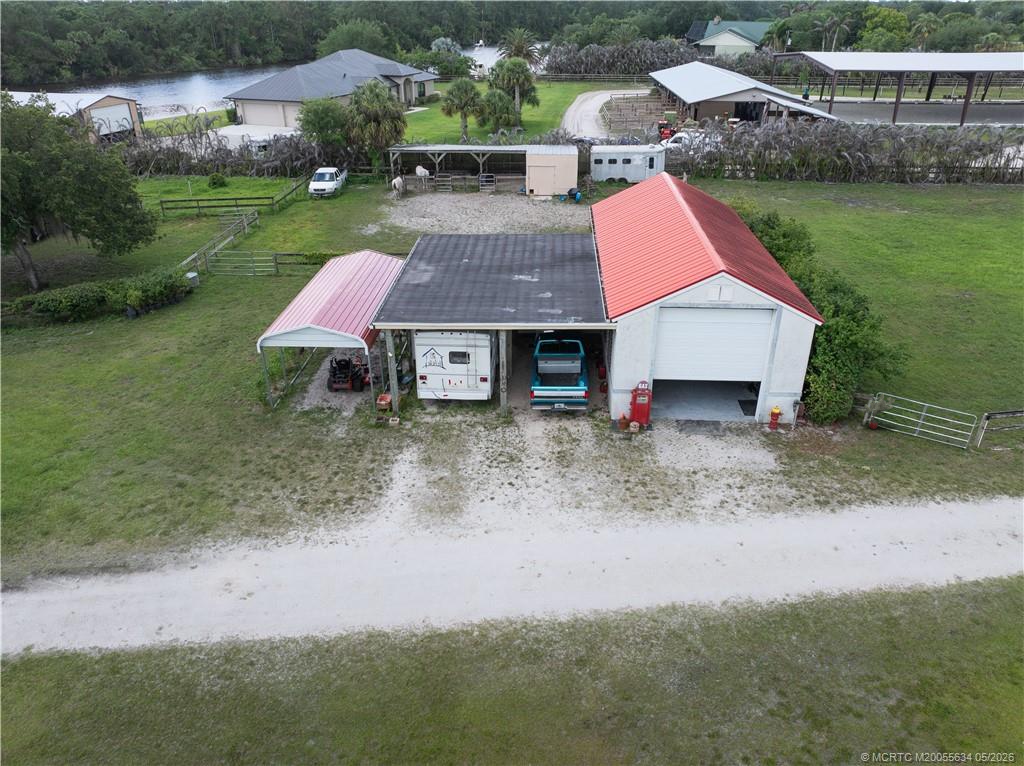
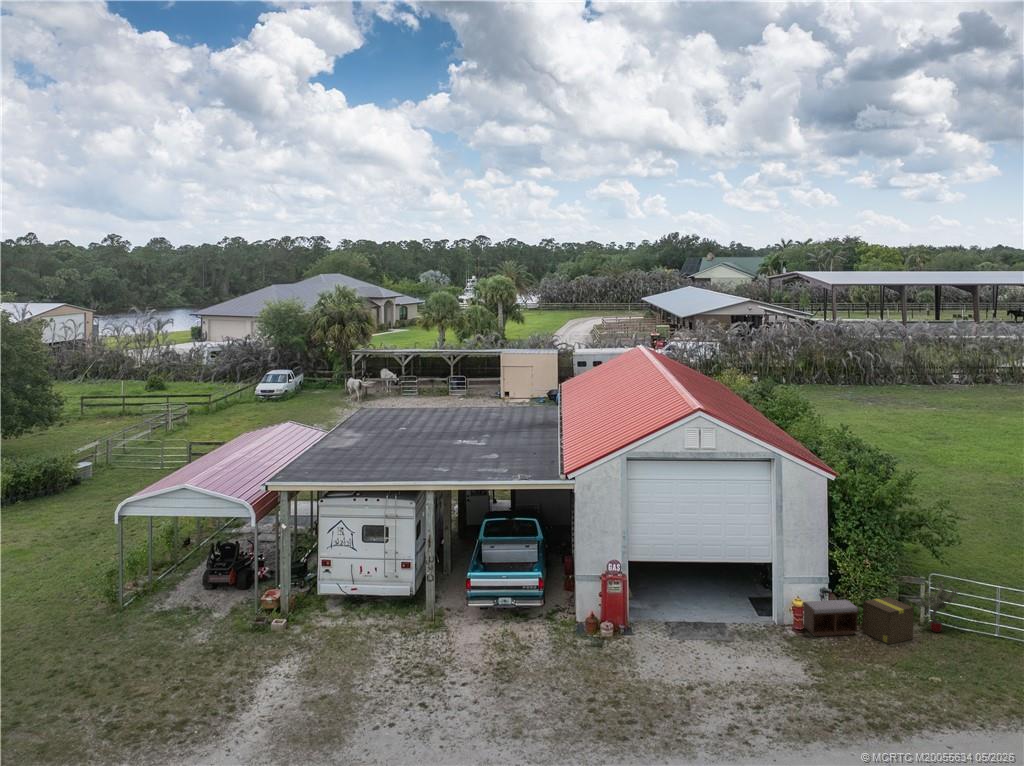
cardboard box: none [819,404,860,439] -> present [862,597,914,644]
bench: none [776,406,819,432] -> present [803,600,859,636]

